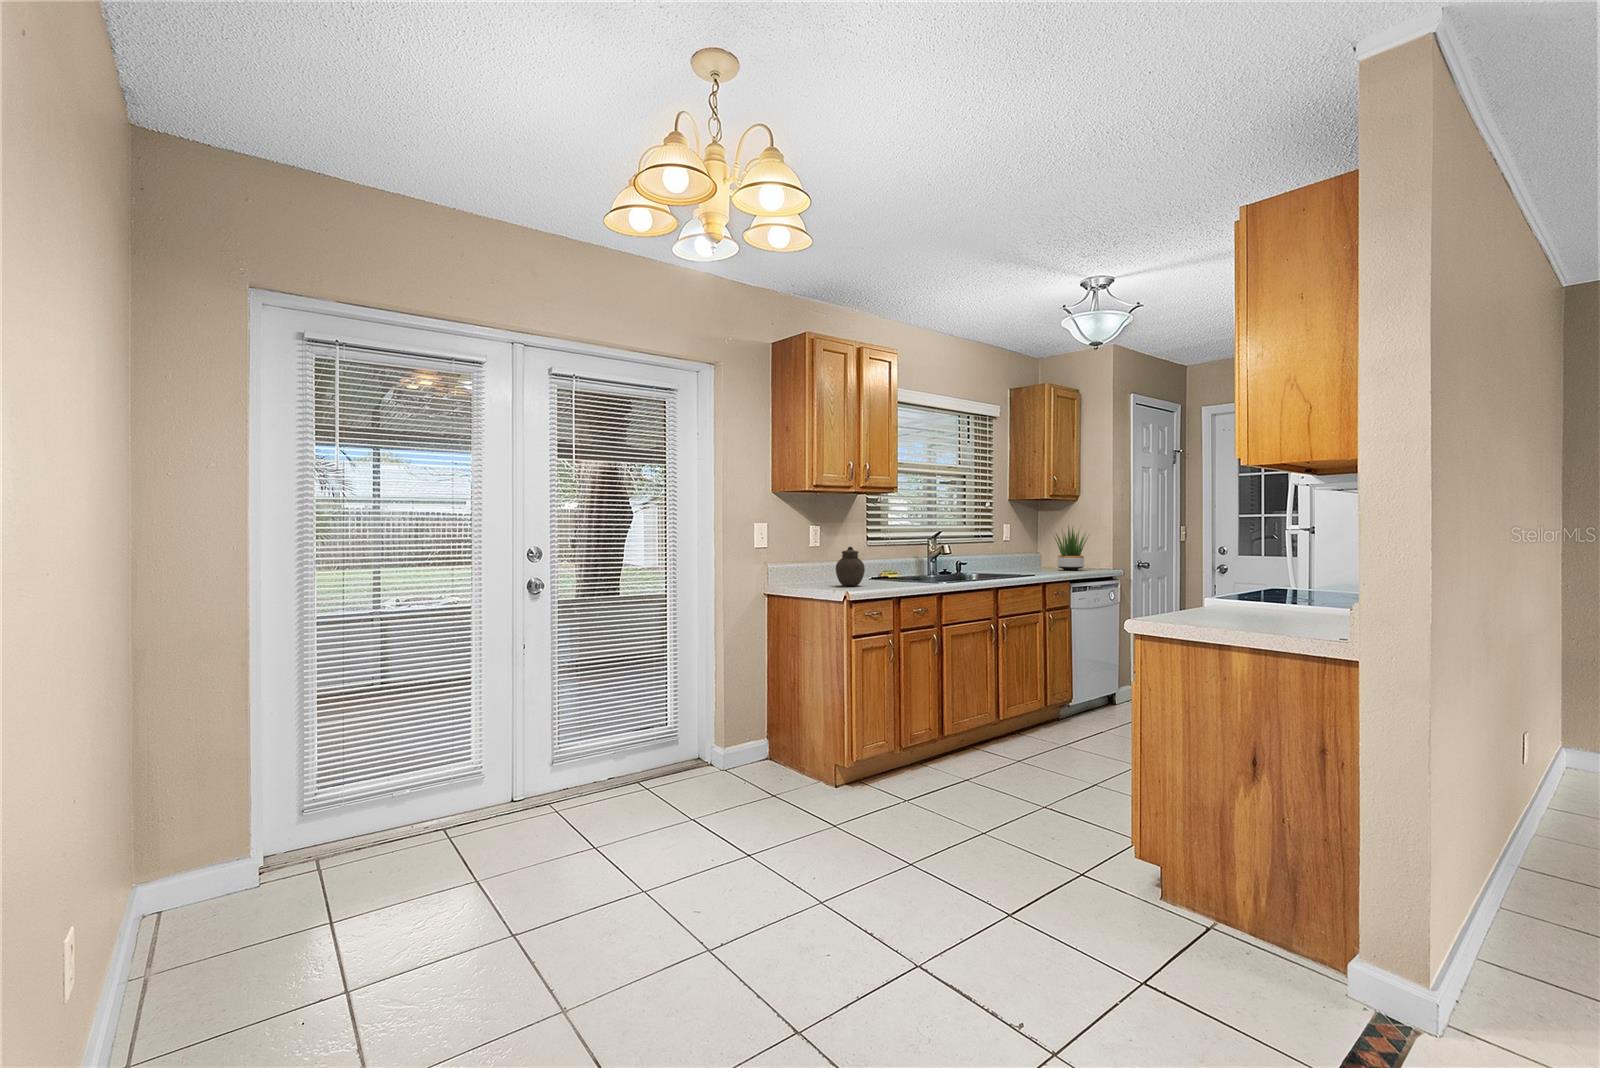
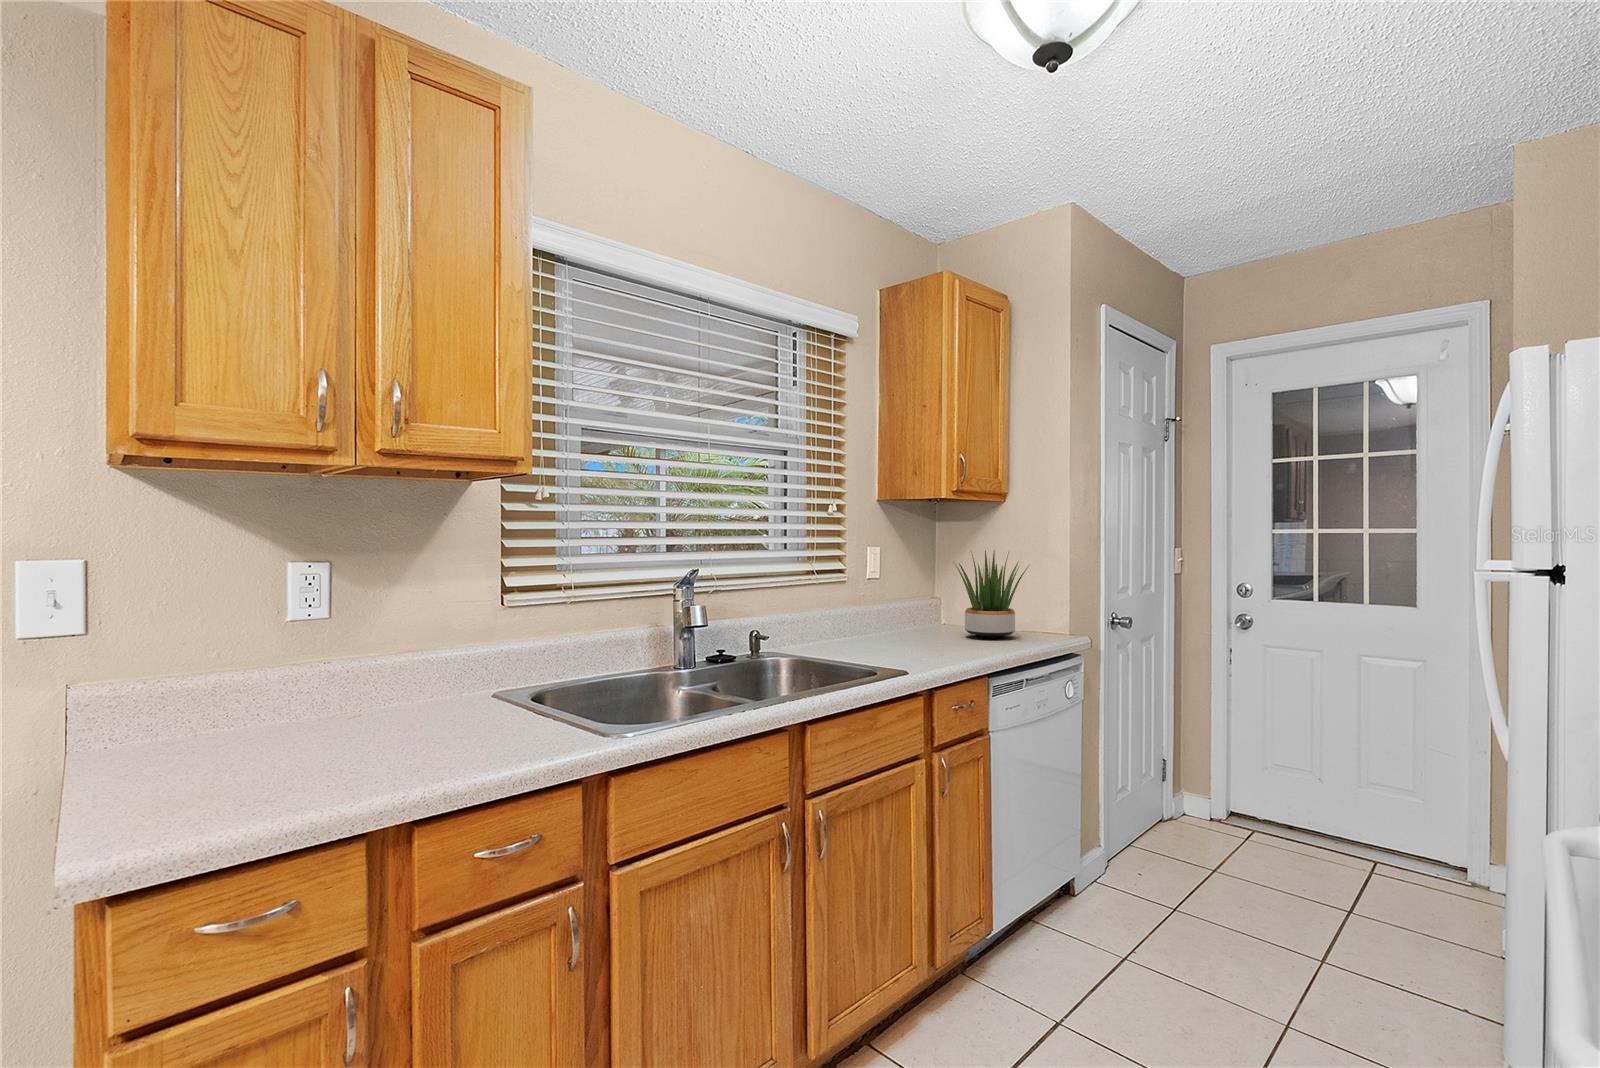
jar: present [836,547,865,586] -> none [269,635,371,759]

